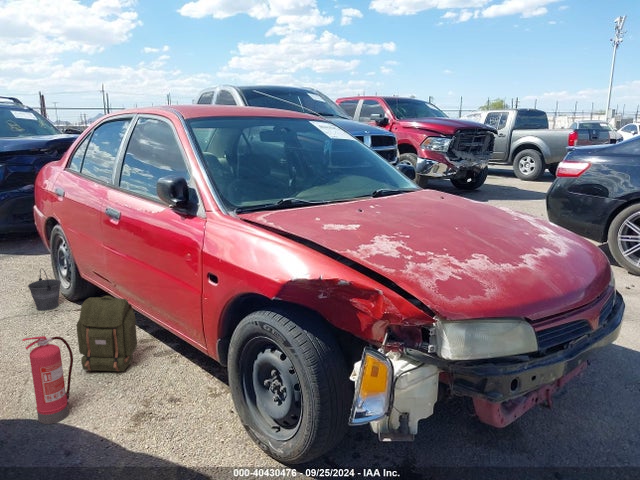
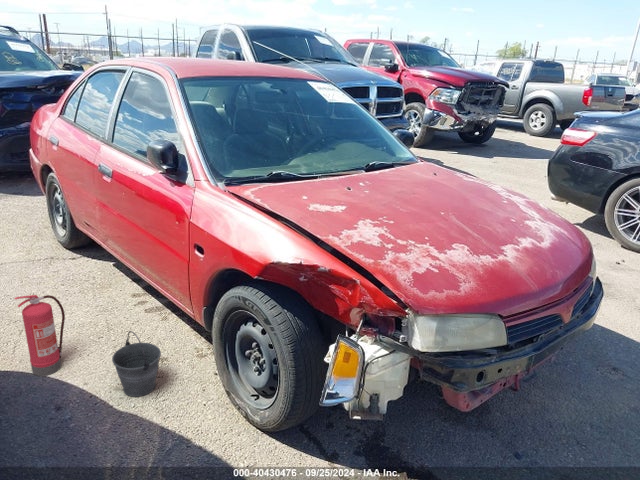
bucket: present [28,269,61,310] -> present [112,331,161,397]
backpack: present [76,296,137,371] -> none [69,253,129,326]

